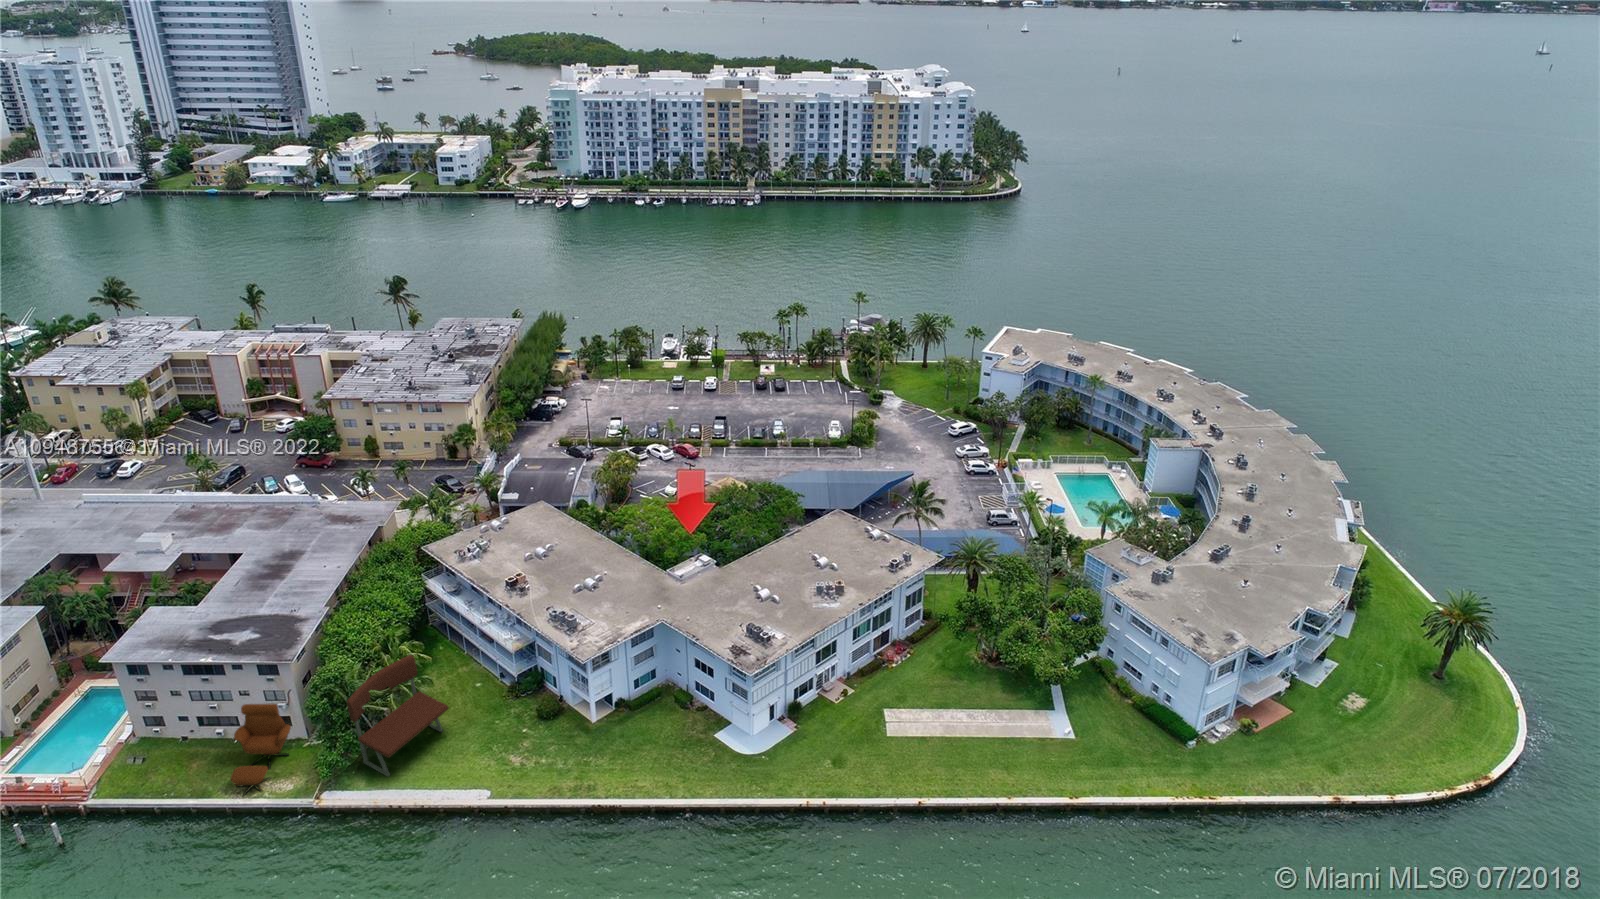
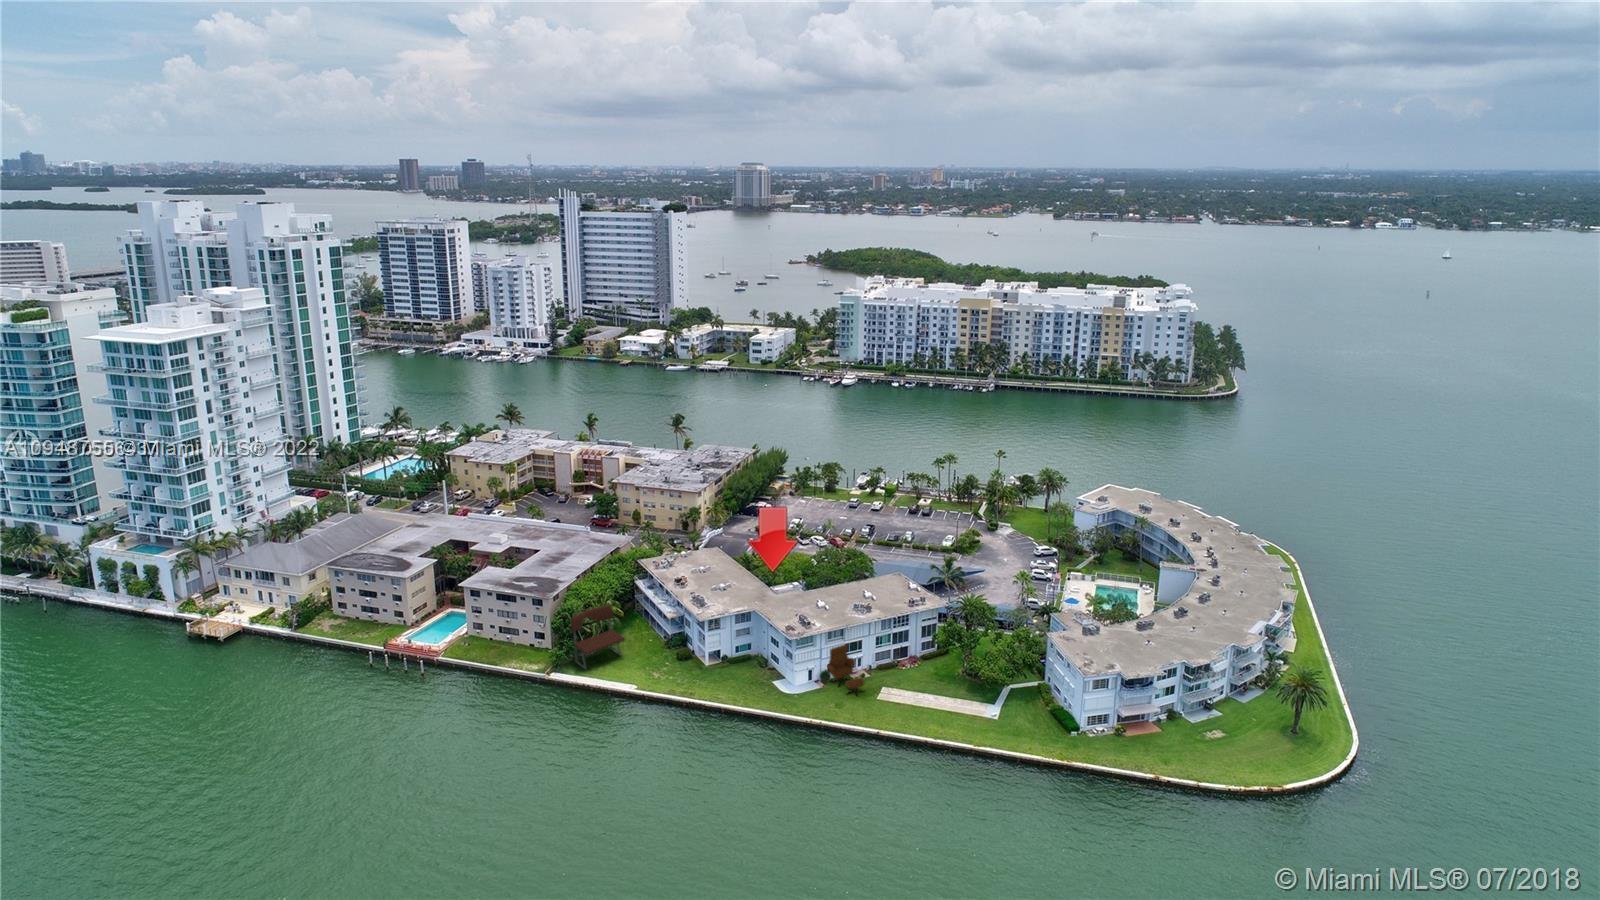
lounge chair: present [231,704,291,796] -> present [827,644,864,695]

